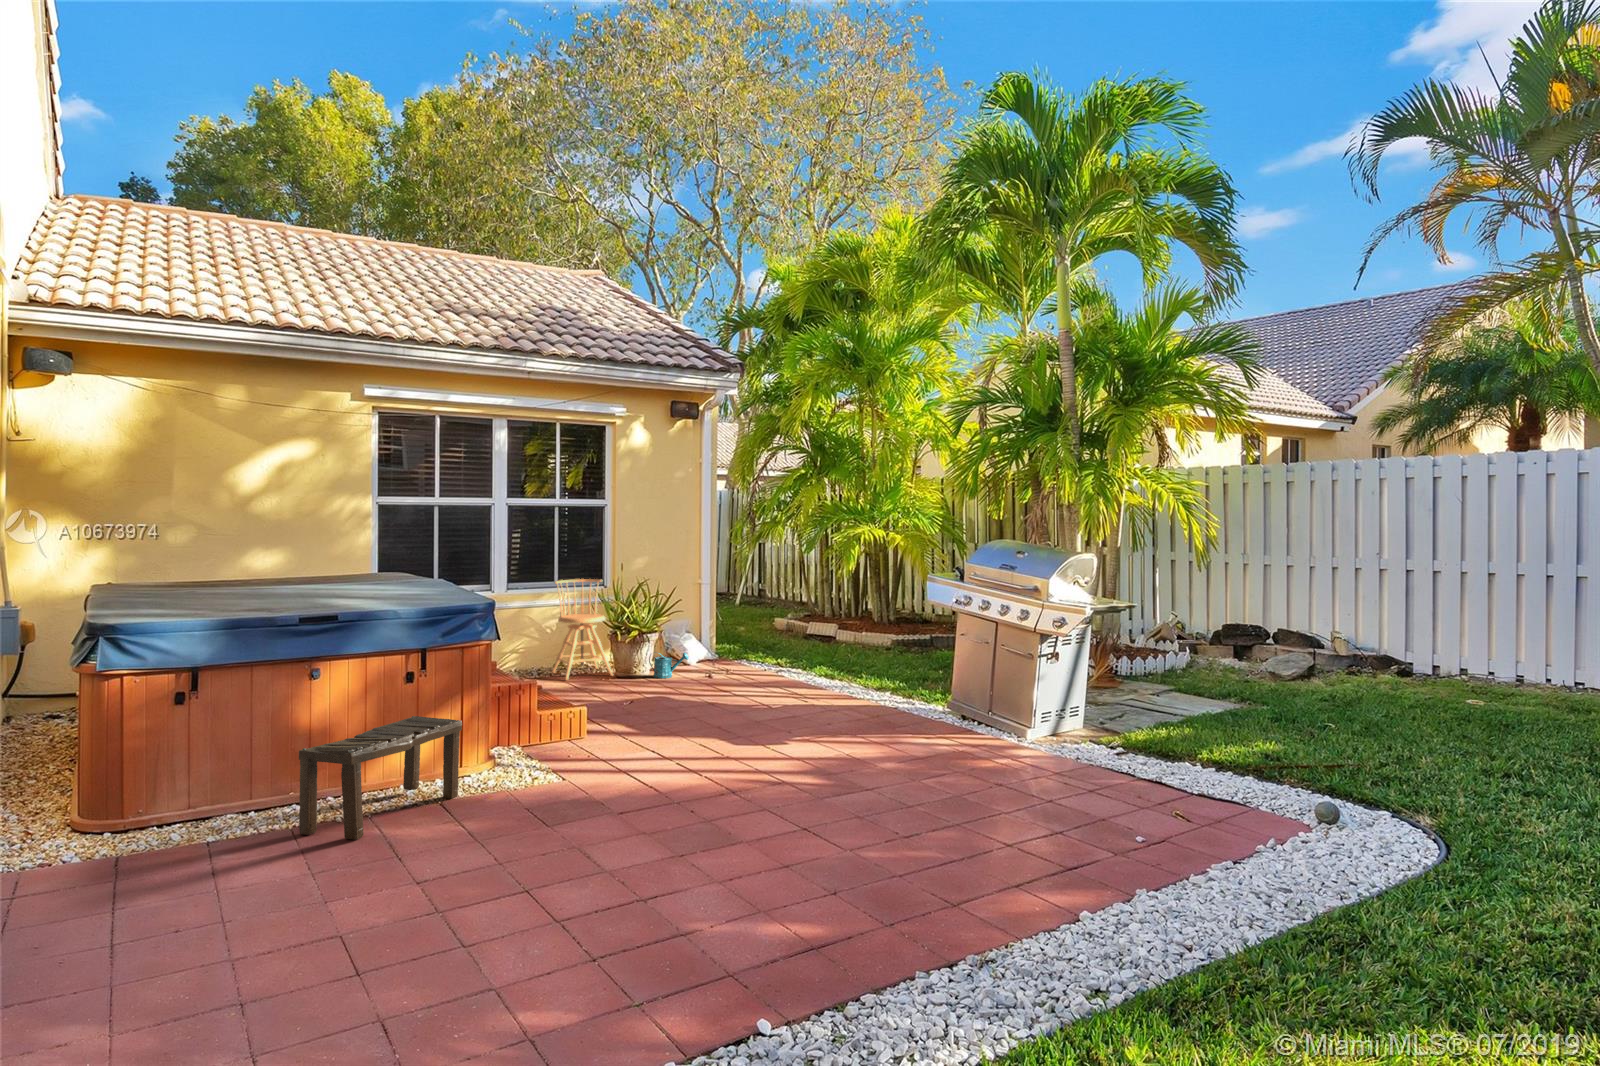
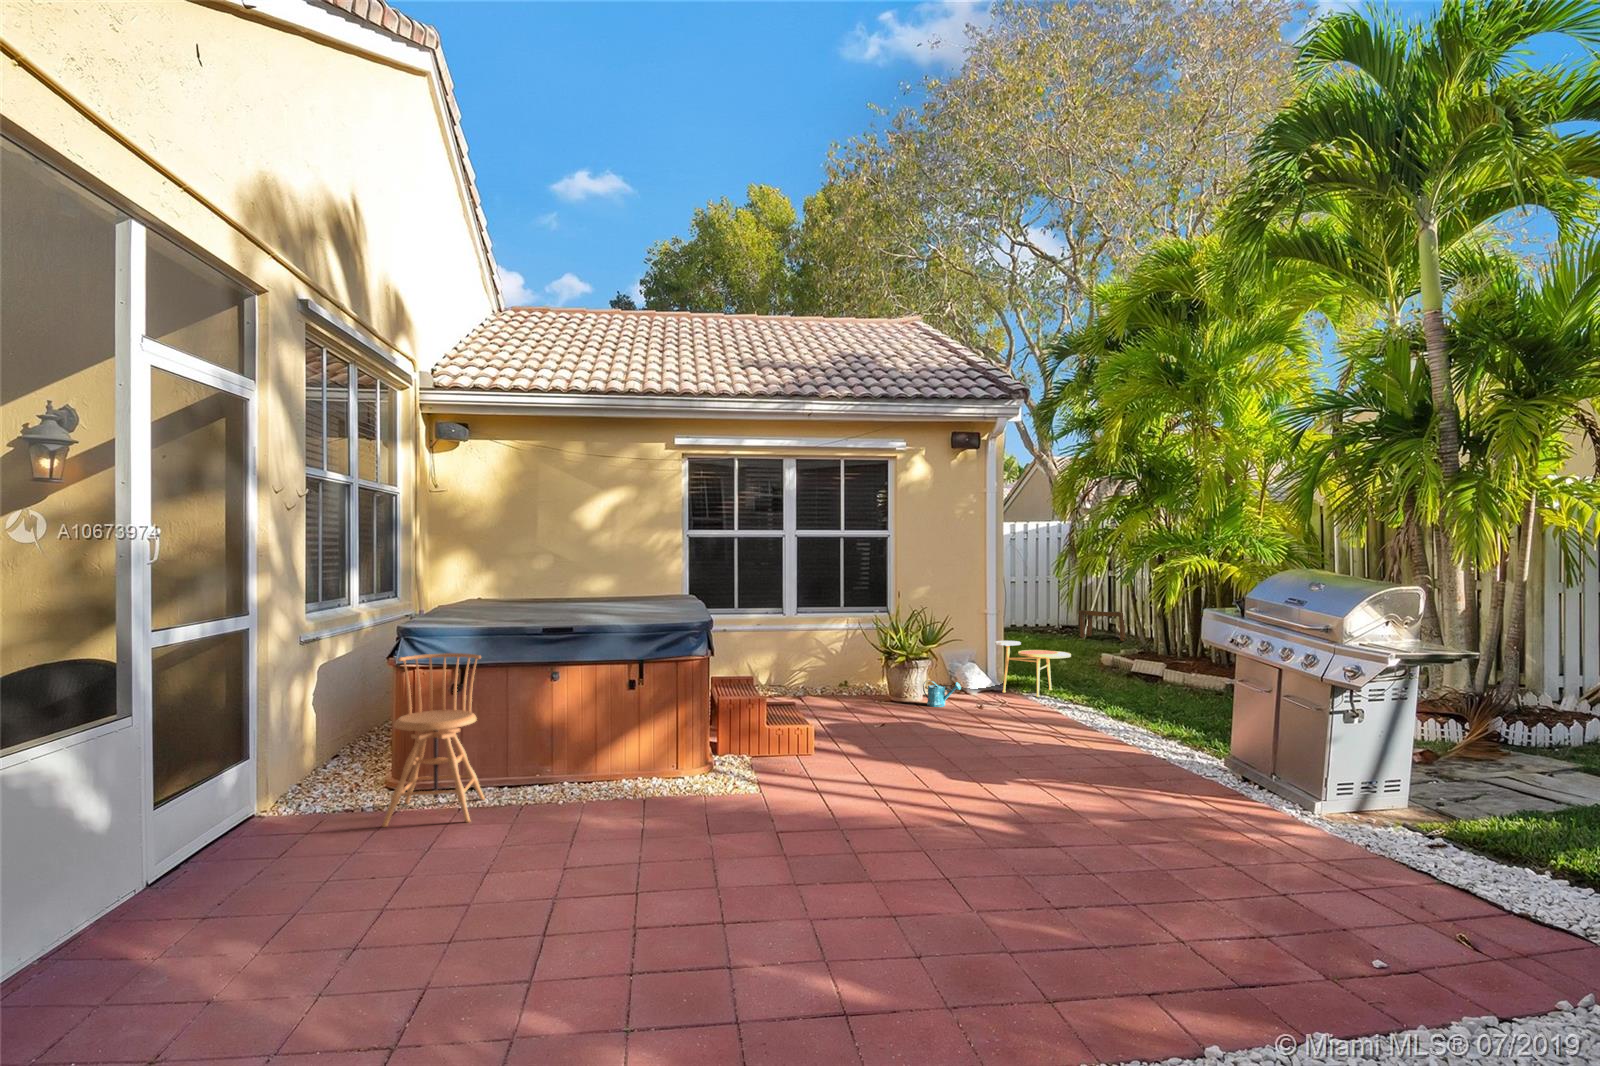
chair: present [552,579,613,680] -> present [382,653,485,827]
side table: none [708,610,776,662] -> present [995,641,1071,697]
bench: present [299,716,462,840] -> present [1079,610,1125,641]

